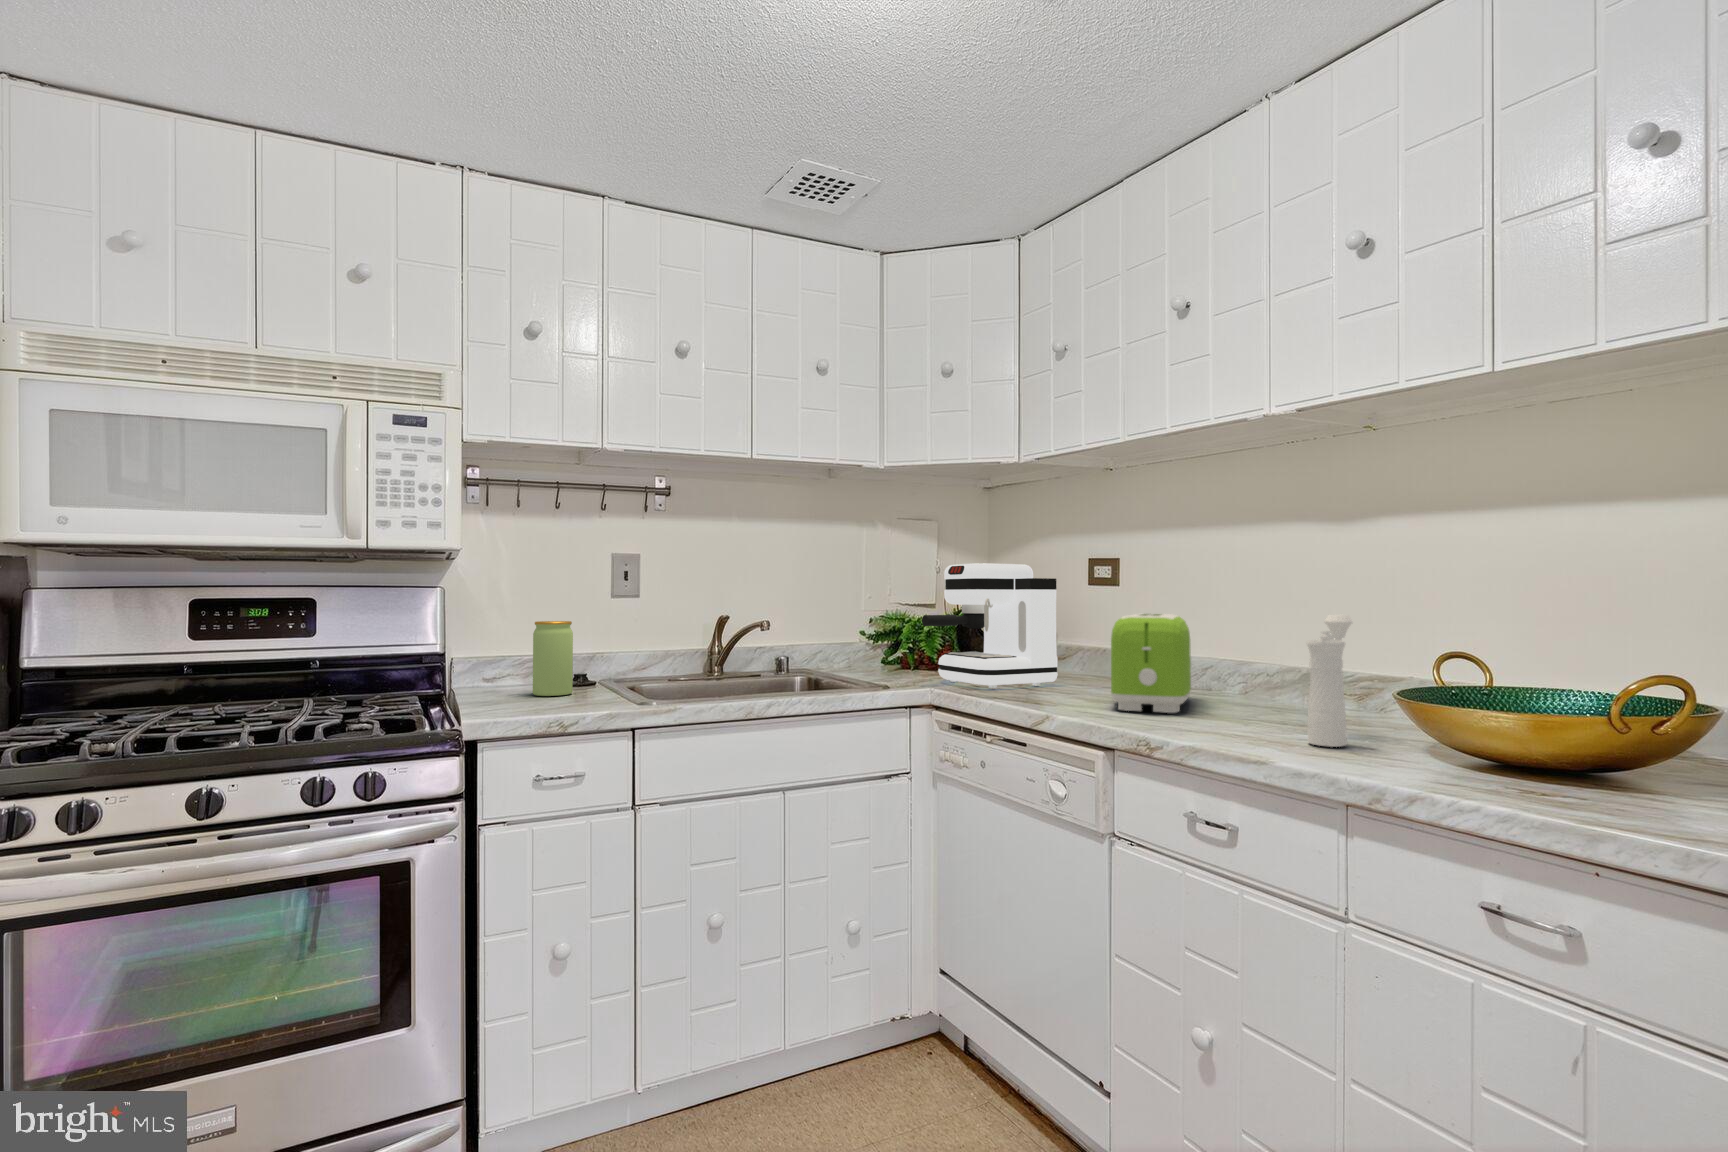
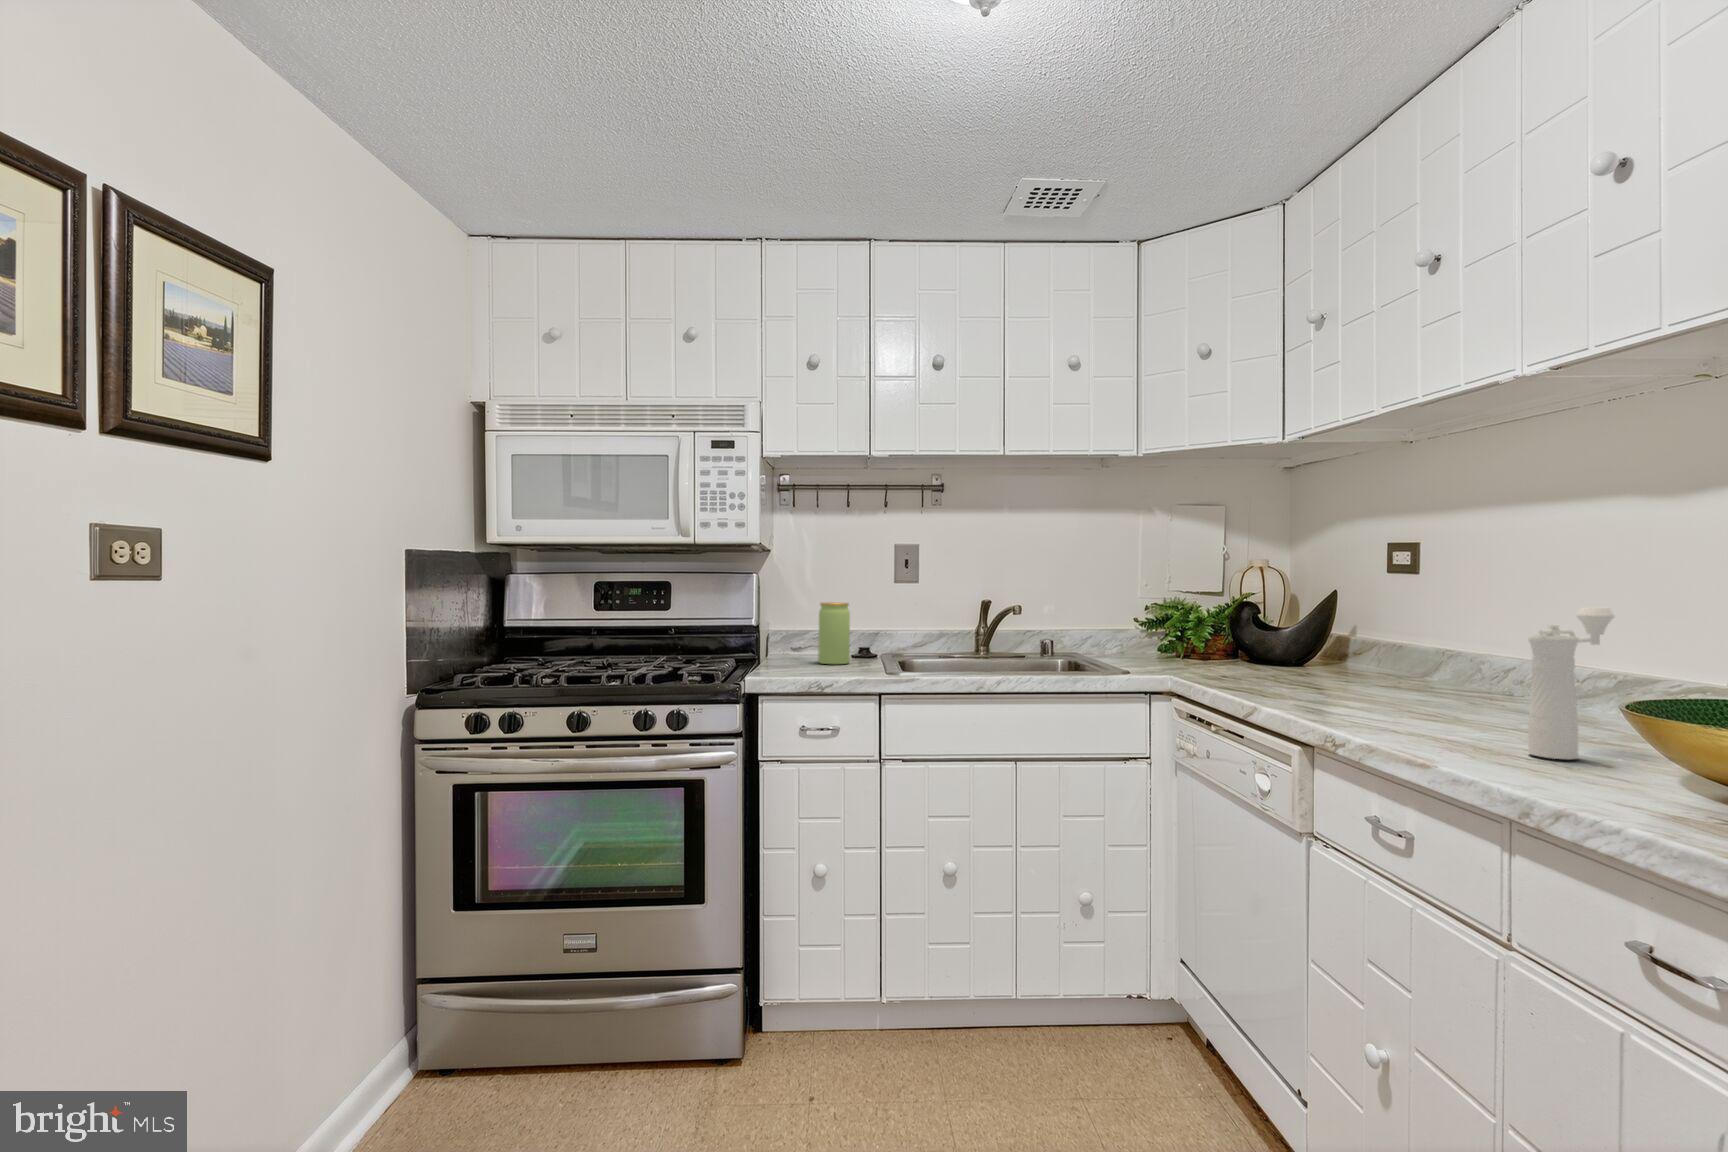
coffee maker: present [922,563,1058,688] -> none [1170,551,1322,680]
toaster: present [1111,614,1191,713] -> none [1341,605,1465,714]

